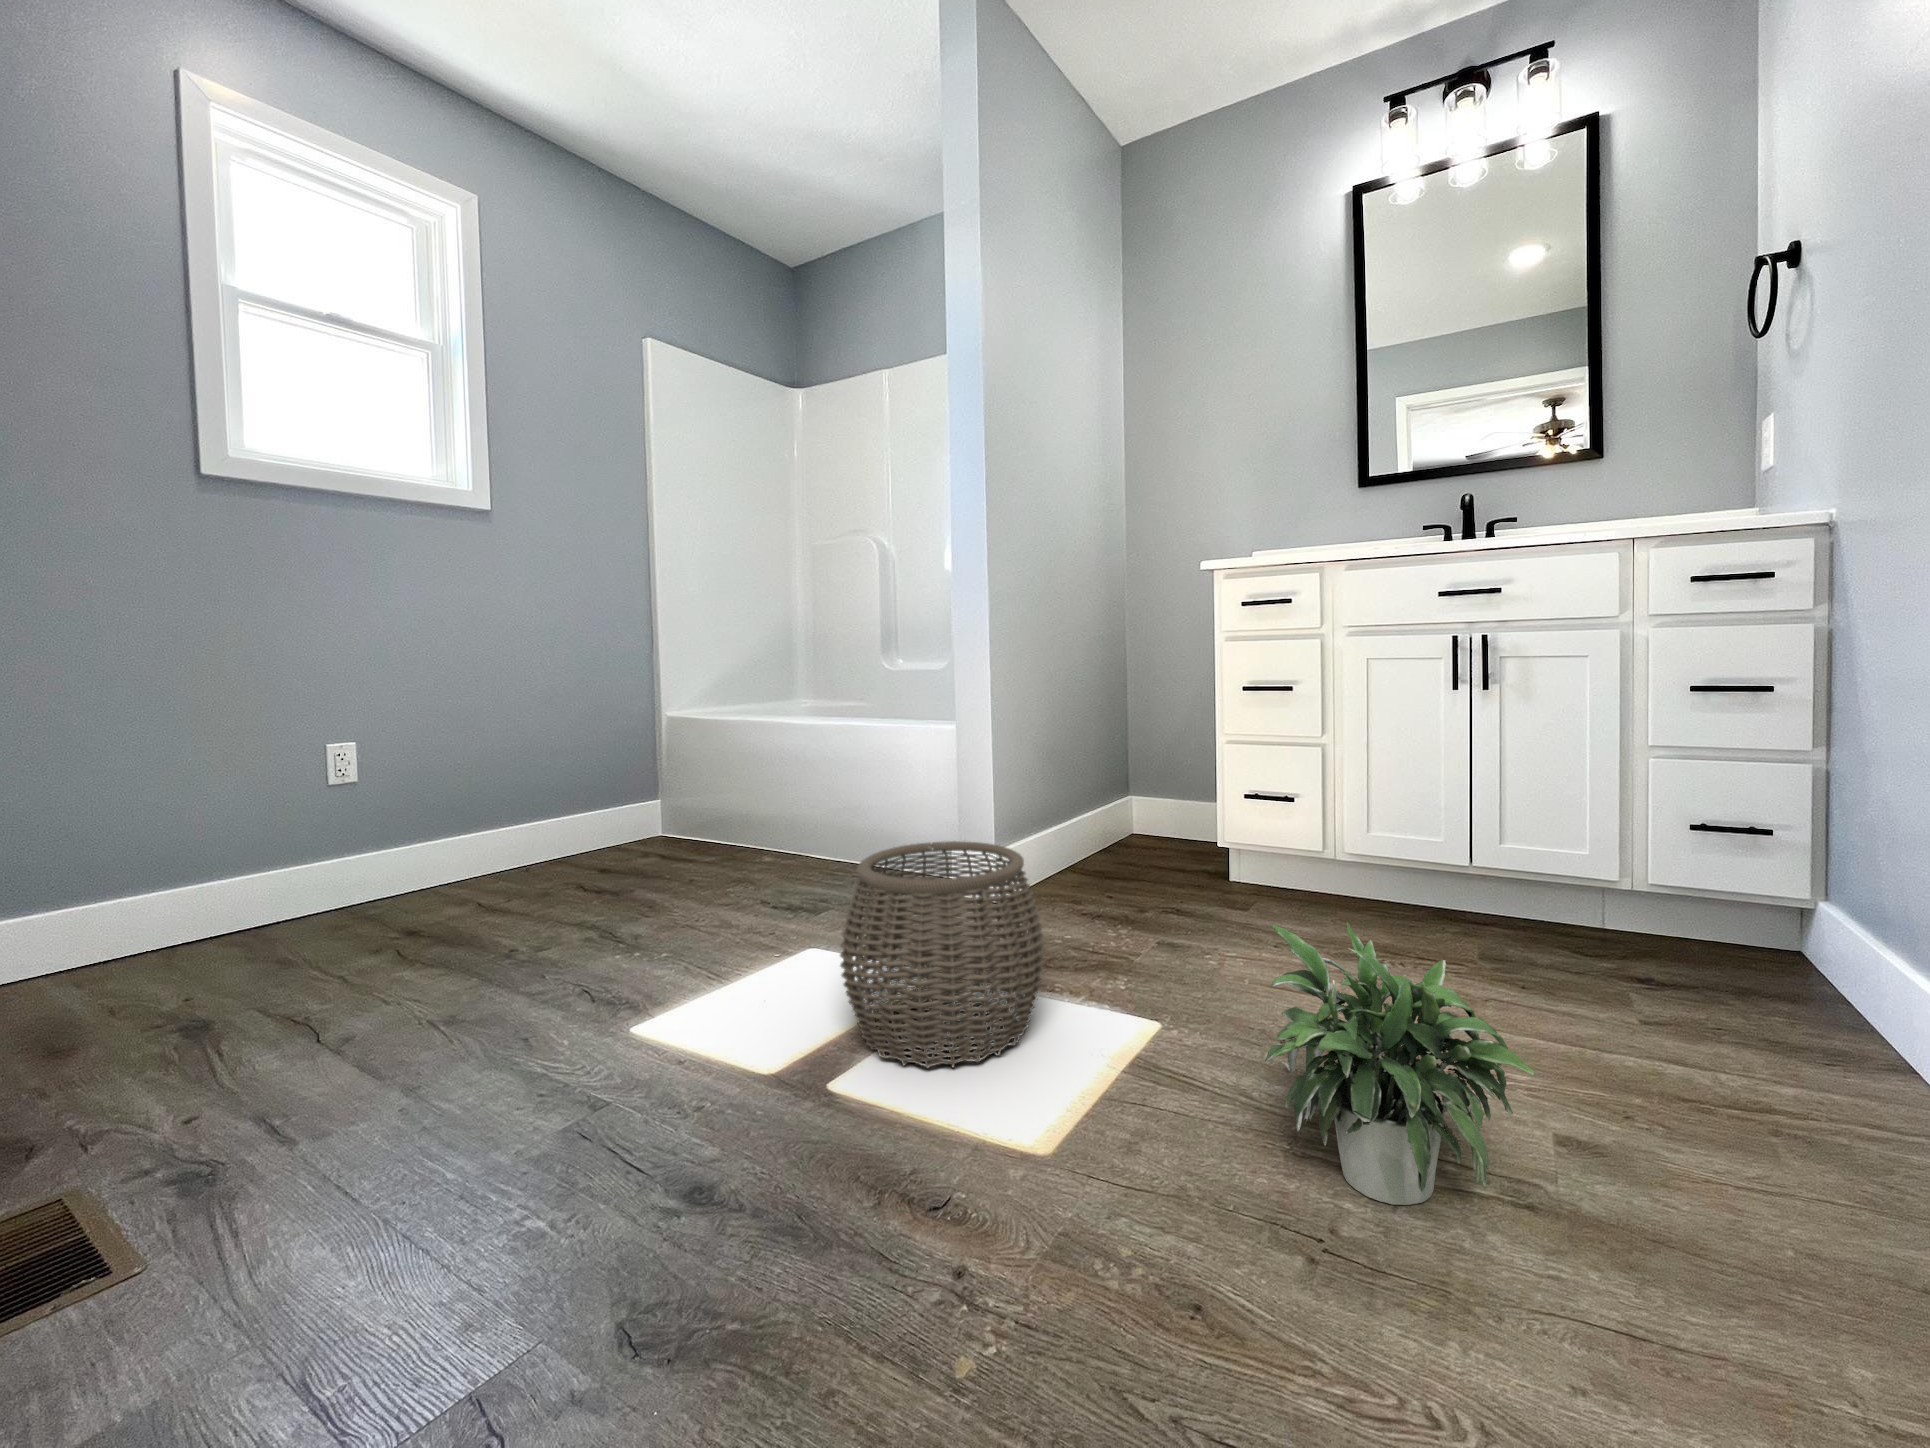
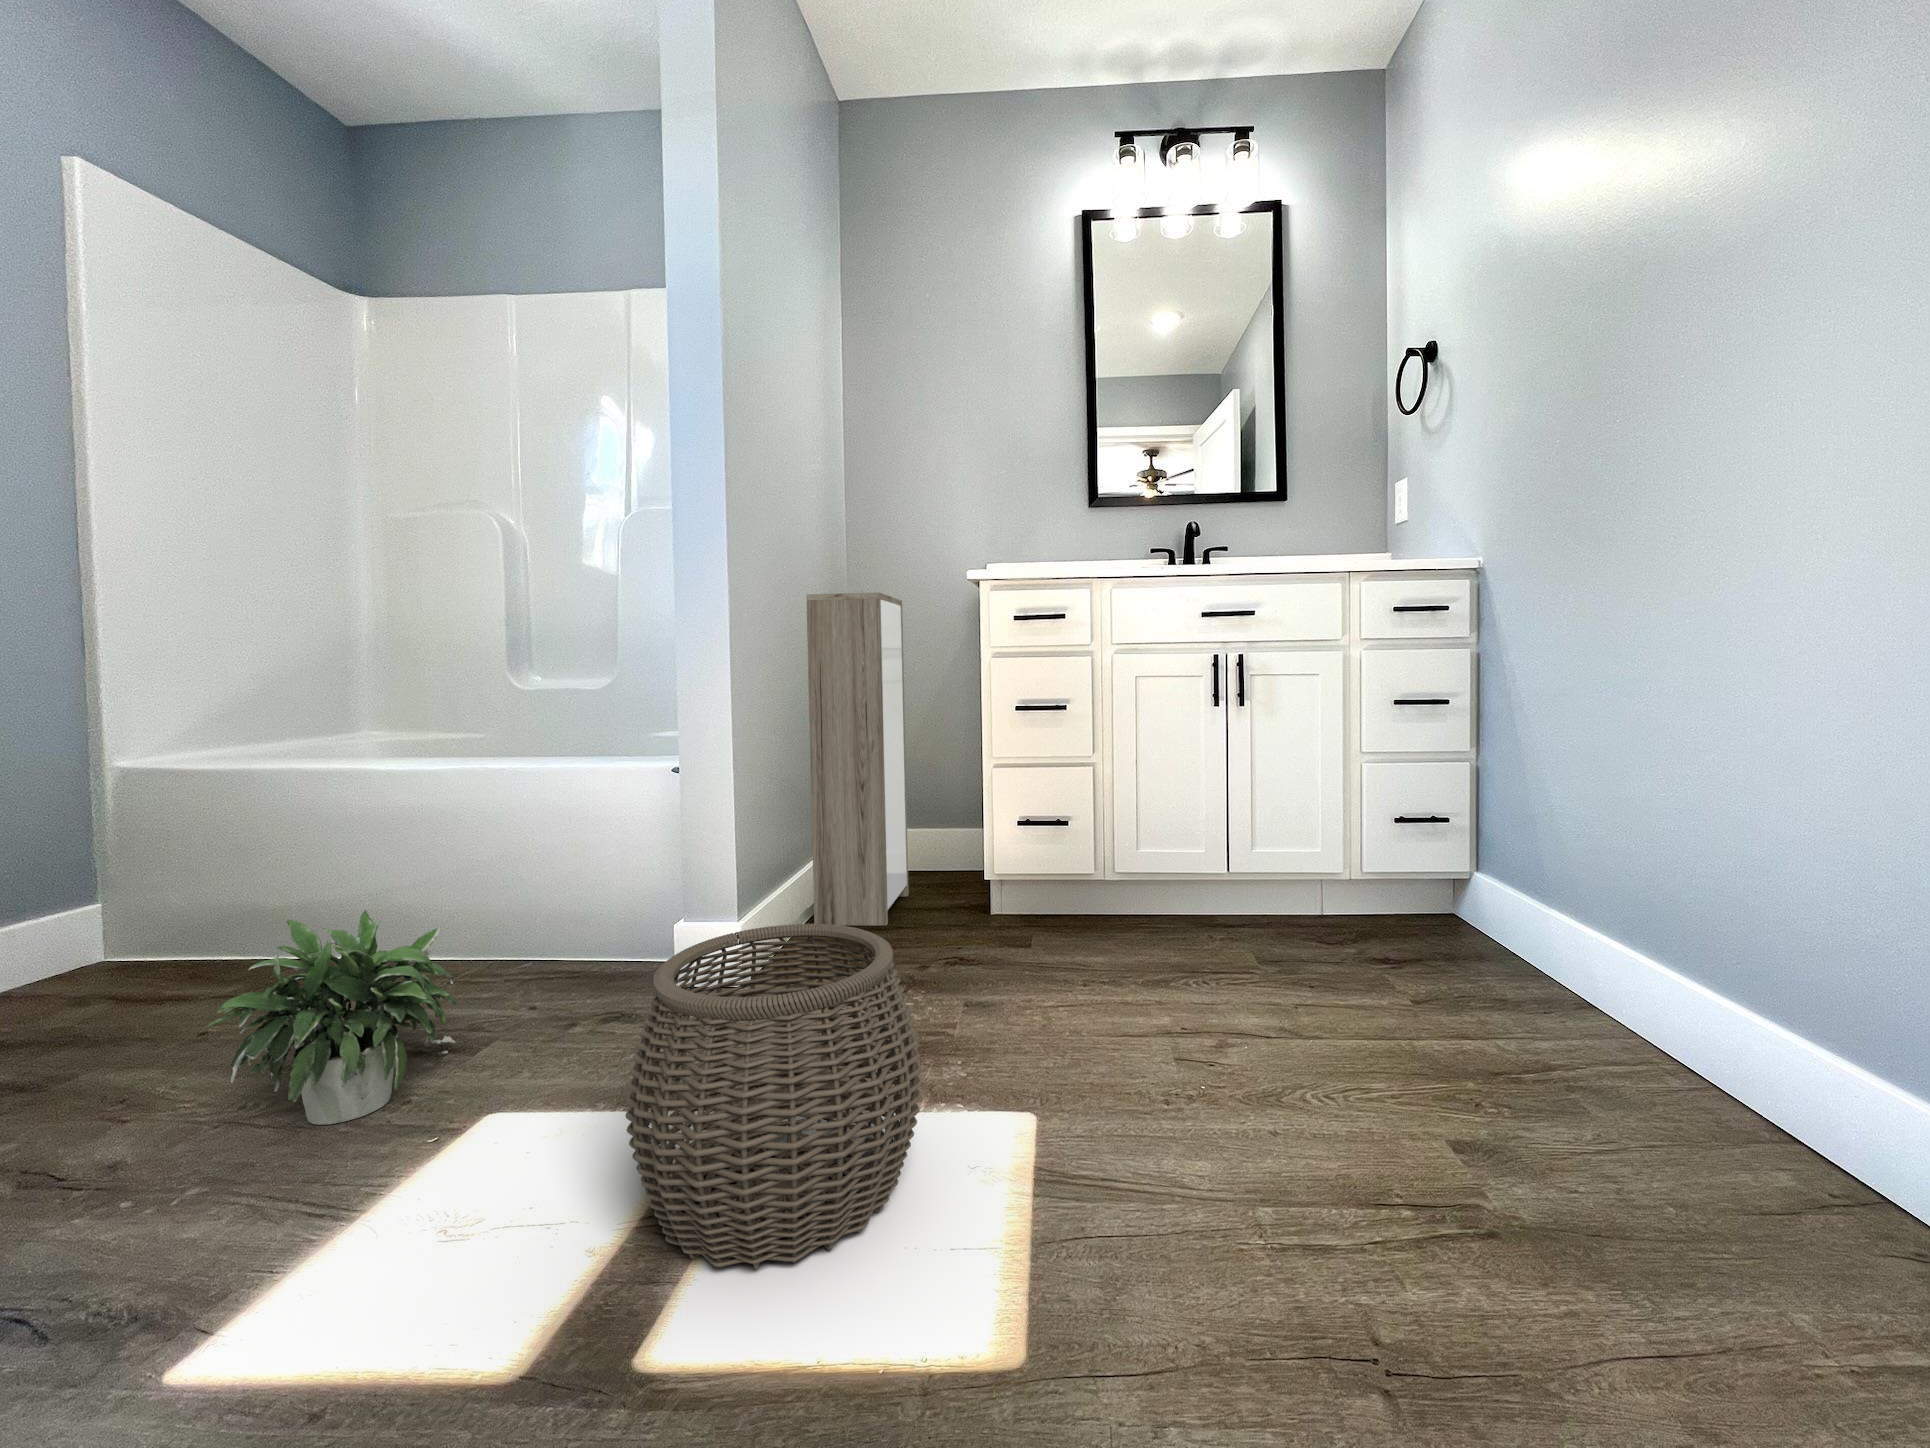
storage cabinet: none [1073,585,1171,874] -> present [806,593,909,926]
potted plant: present [1265,923,1534,1205] -> present [207,910,459,1125]

